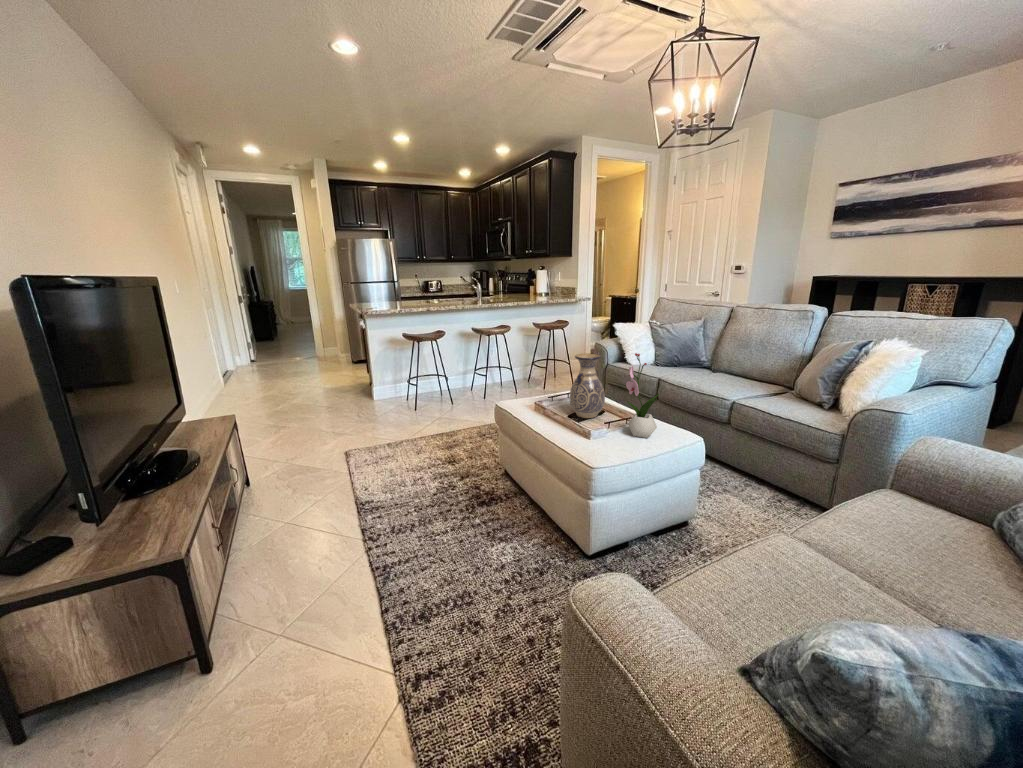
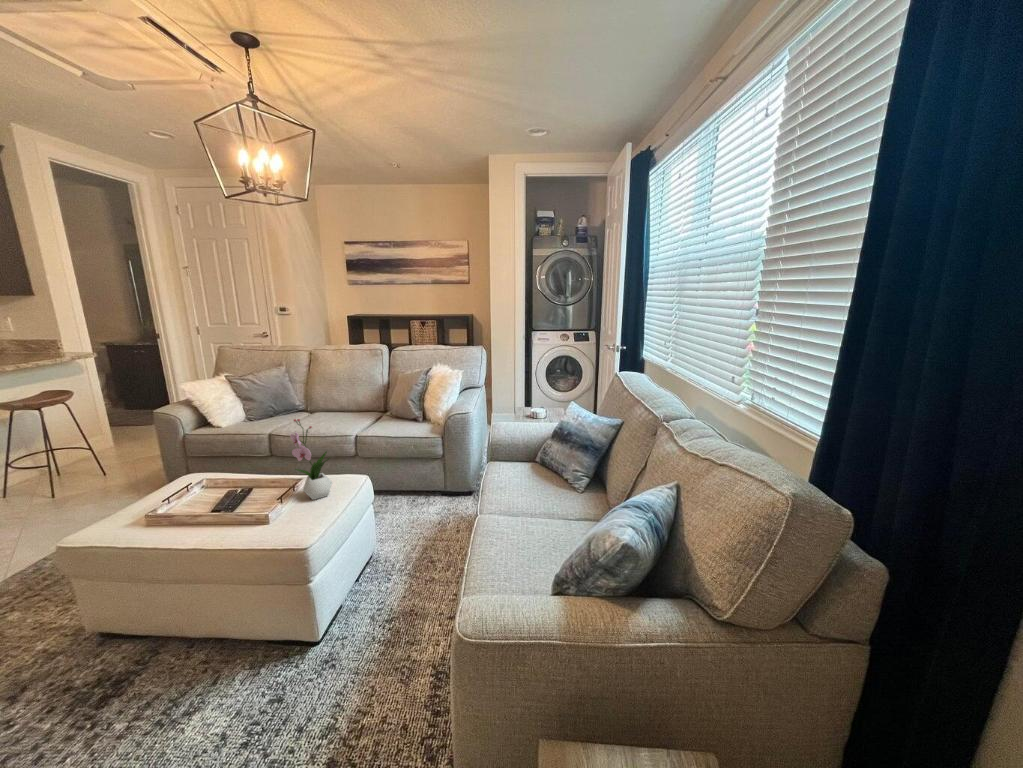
vase: present [569,354,605,418] -> none [207,430,258,507]

